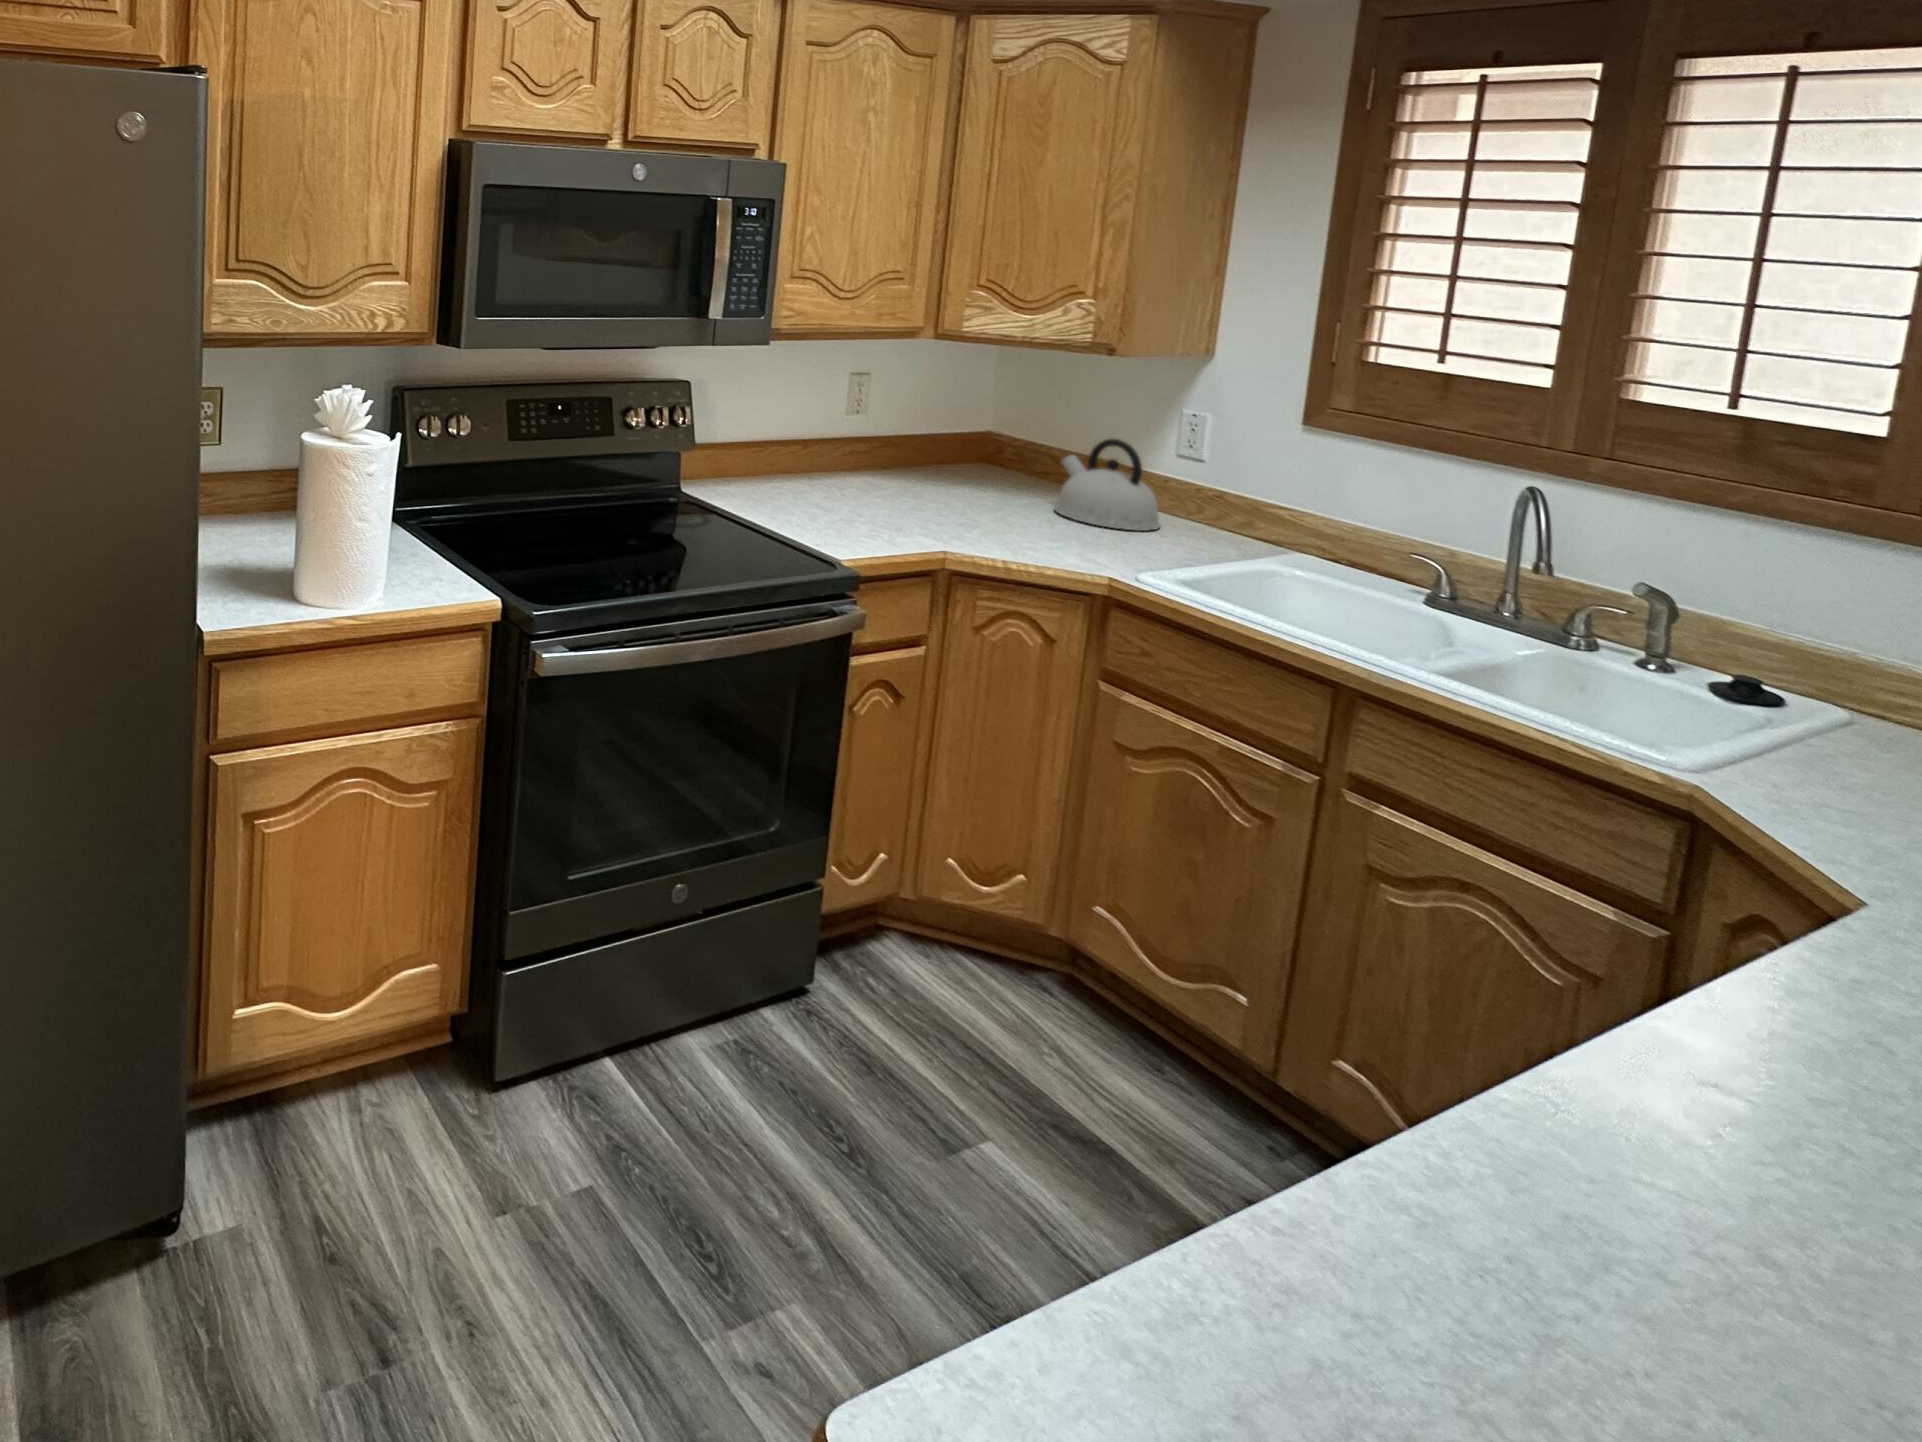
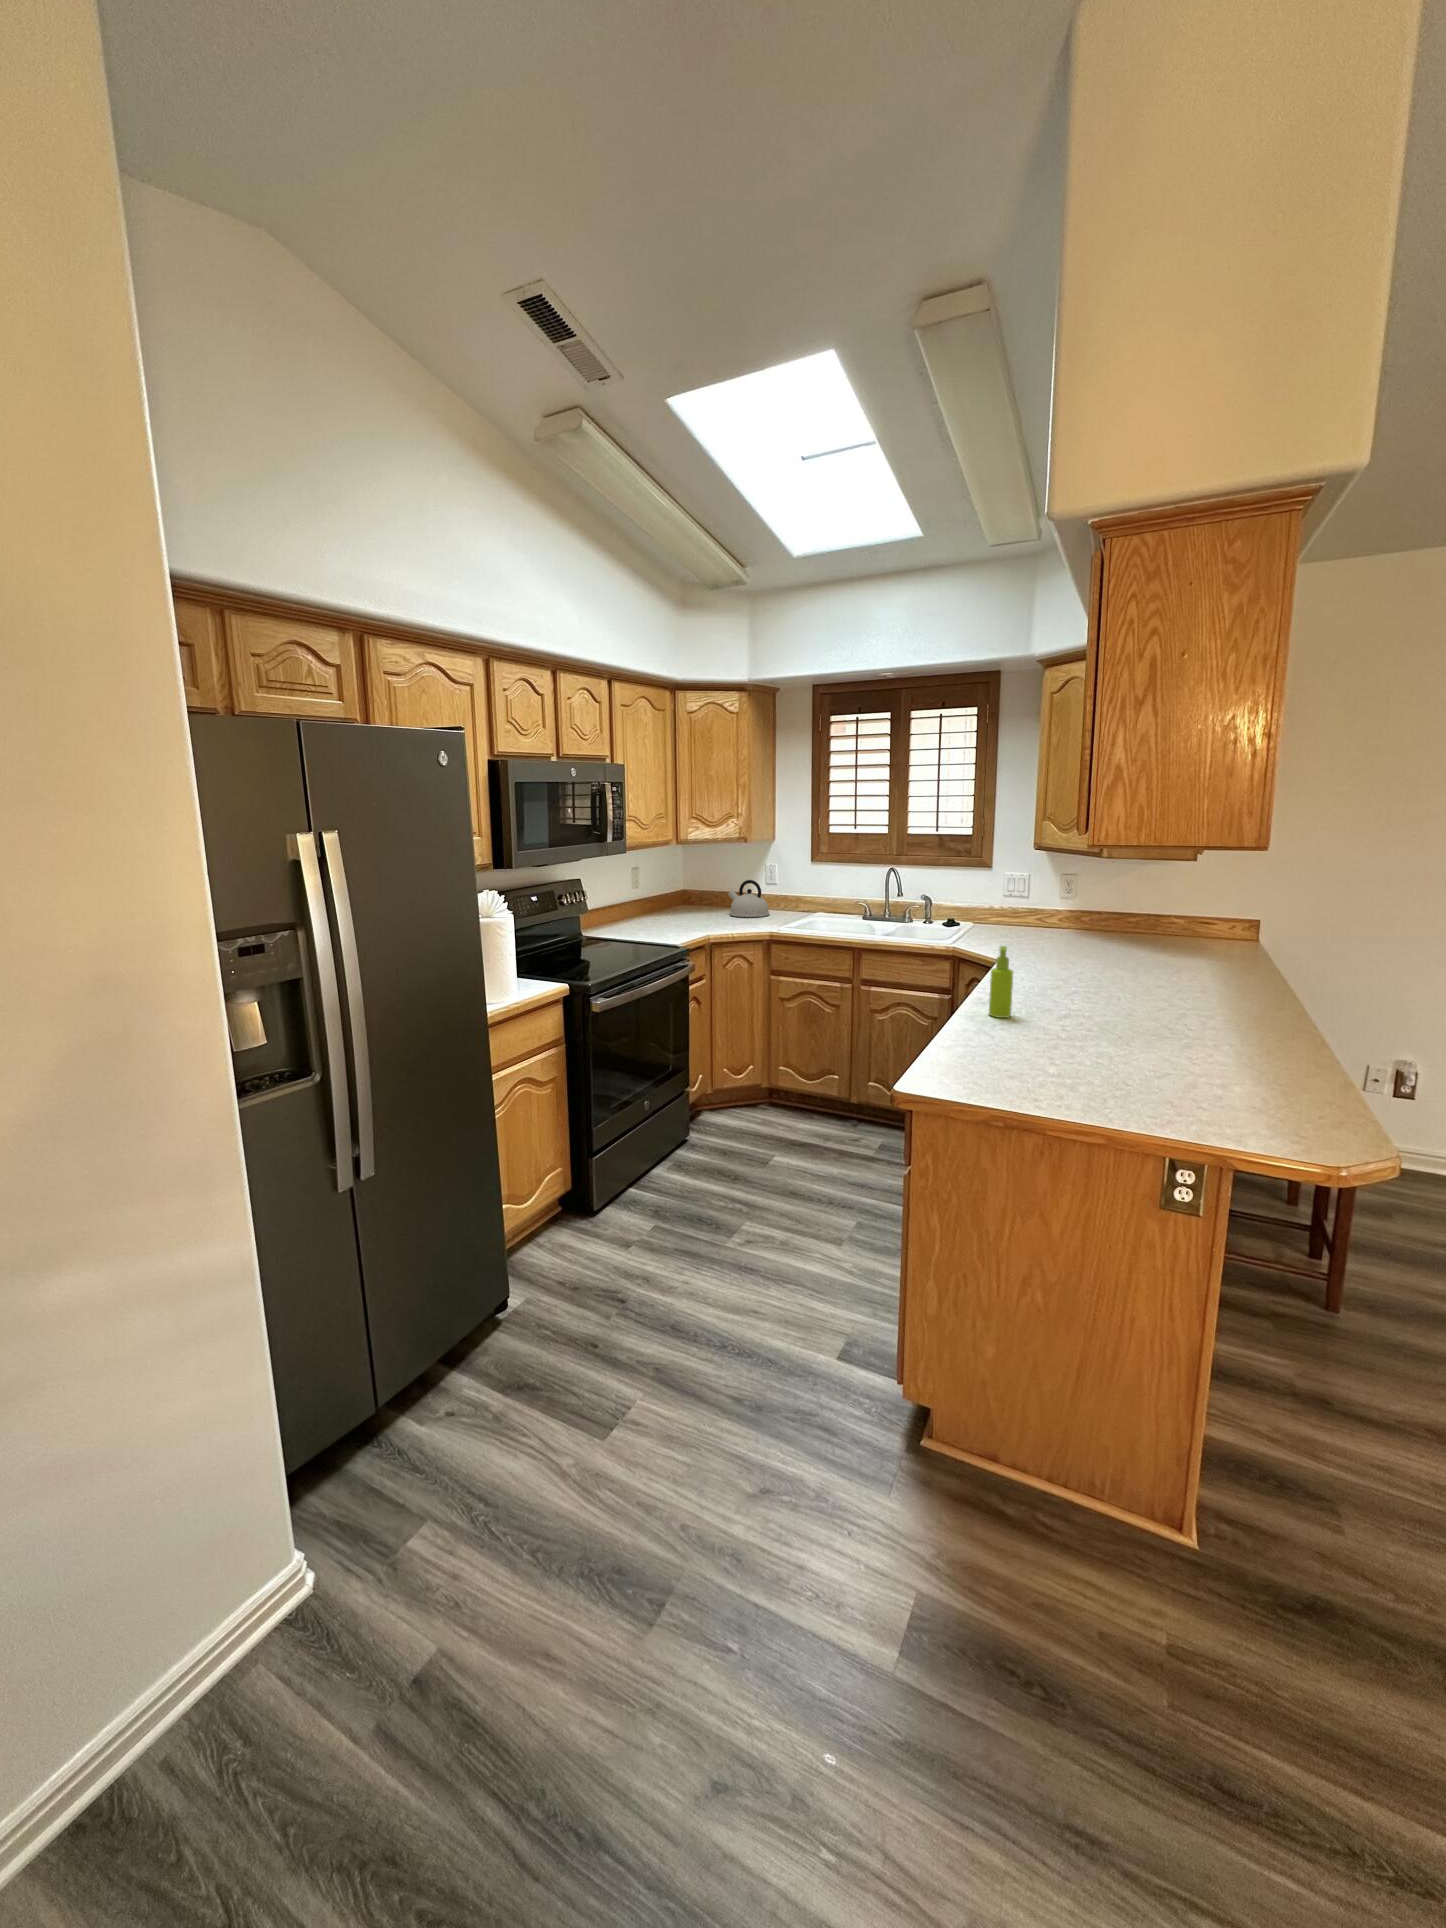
soap dispenser: none [1573,948,1719,1248] -> present [989,946,1013,1018]

